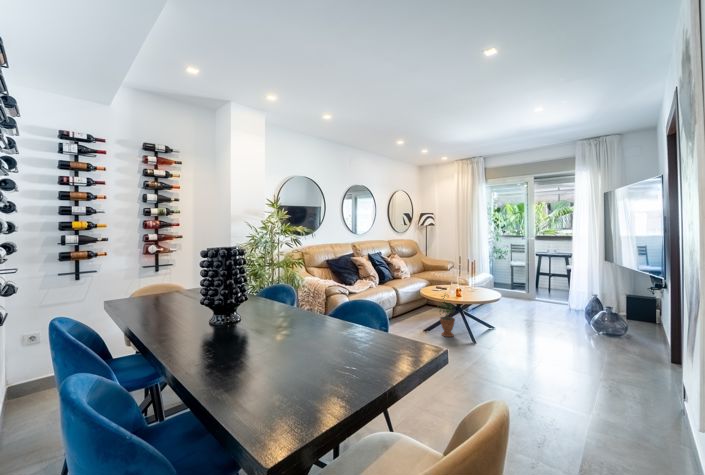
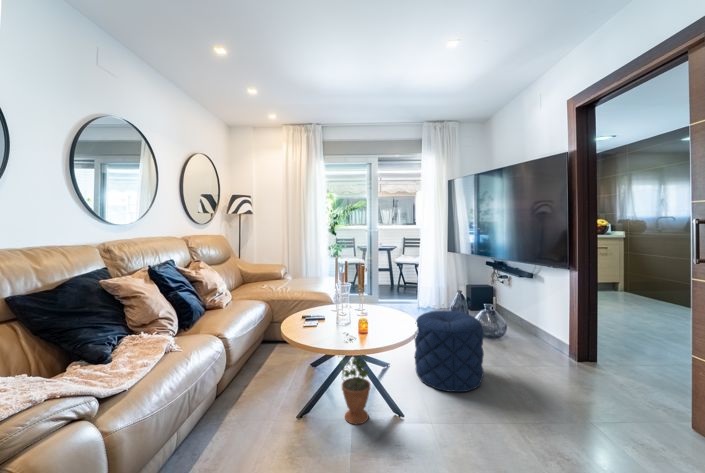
pouf: none [500,295,549,344] -> present [414,310,484,392]

